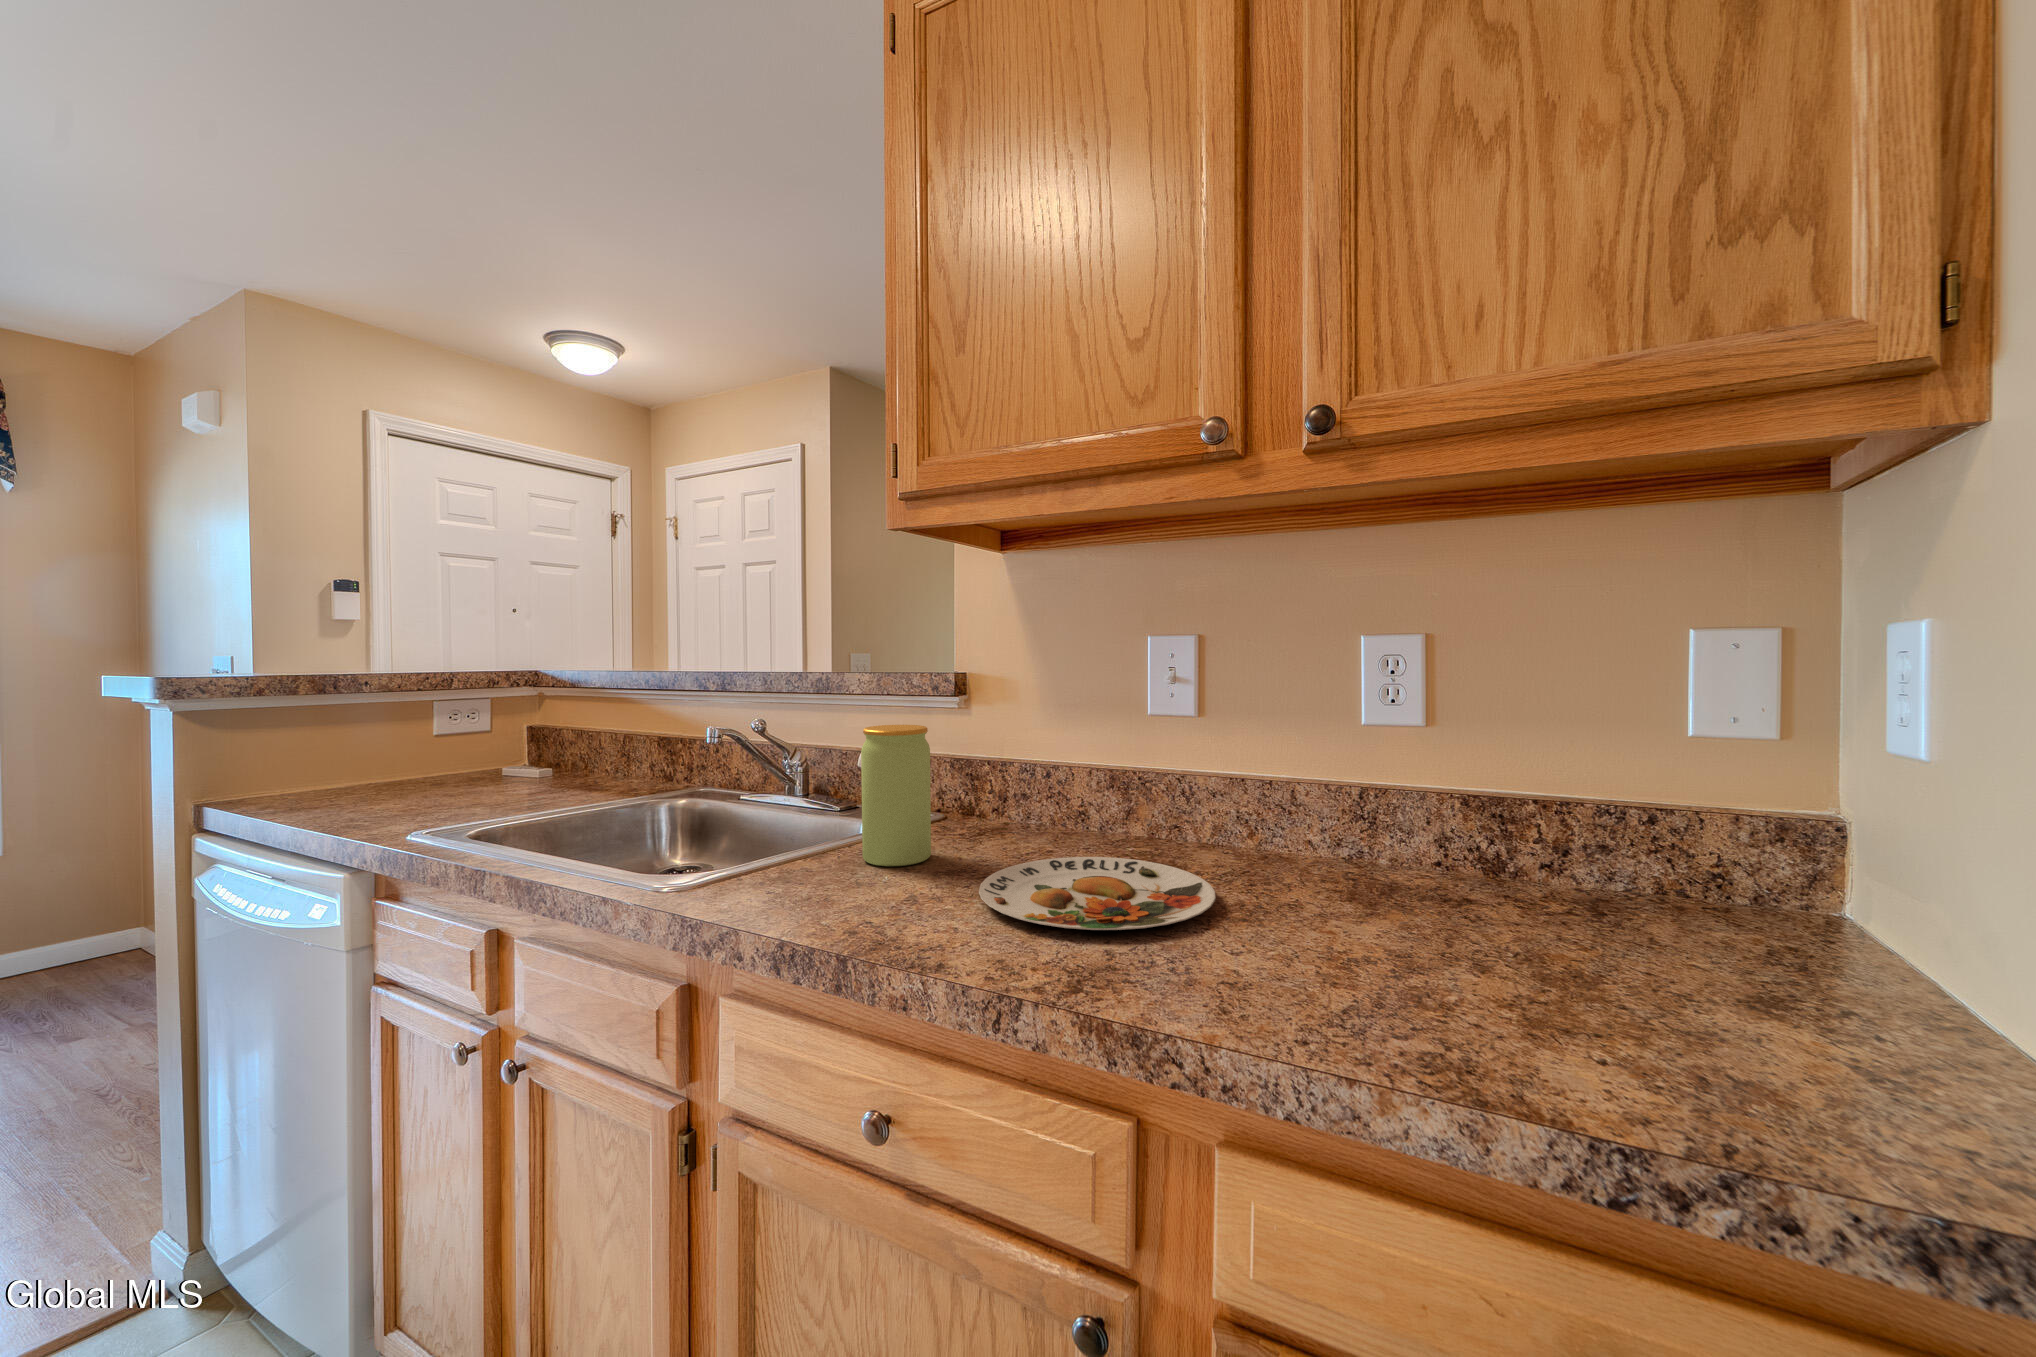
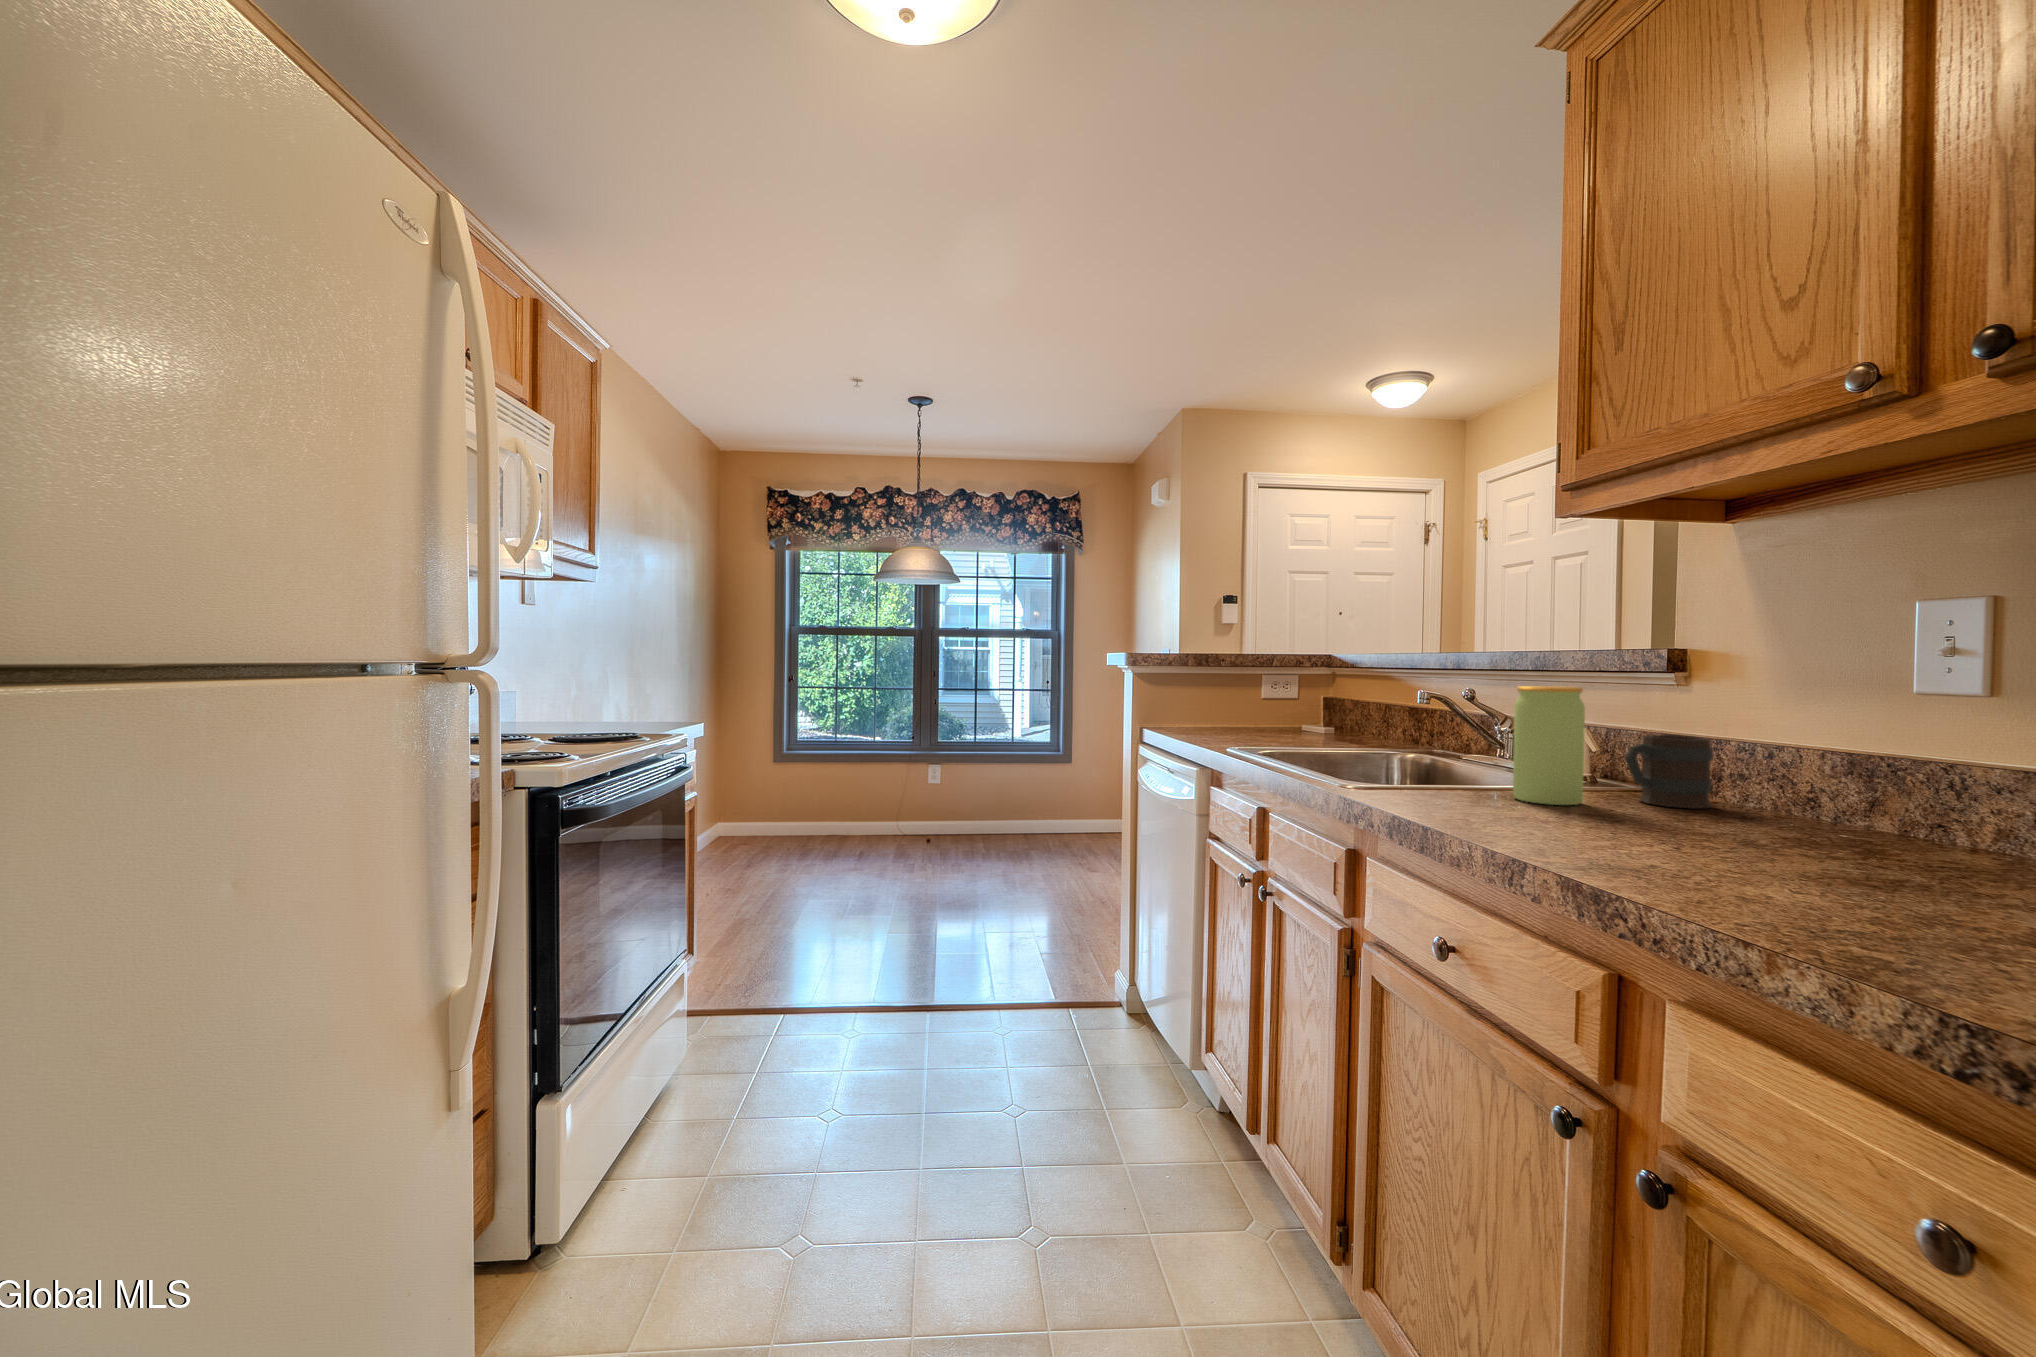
mug: none [956,763,1016,839] -> present [1625,735,1714,809]
plate: present [979,857,1216,930] -> none [1573,814,1872,867]

